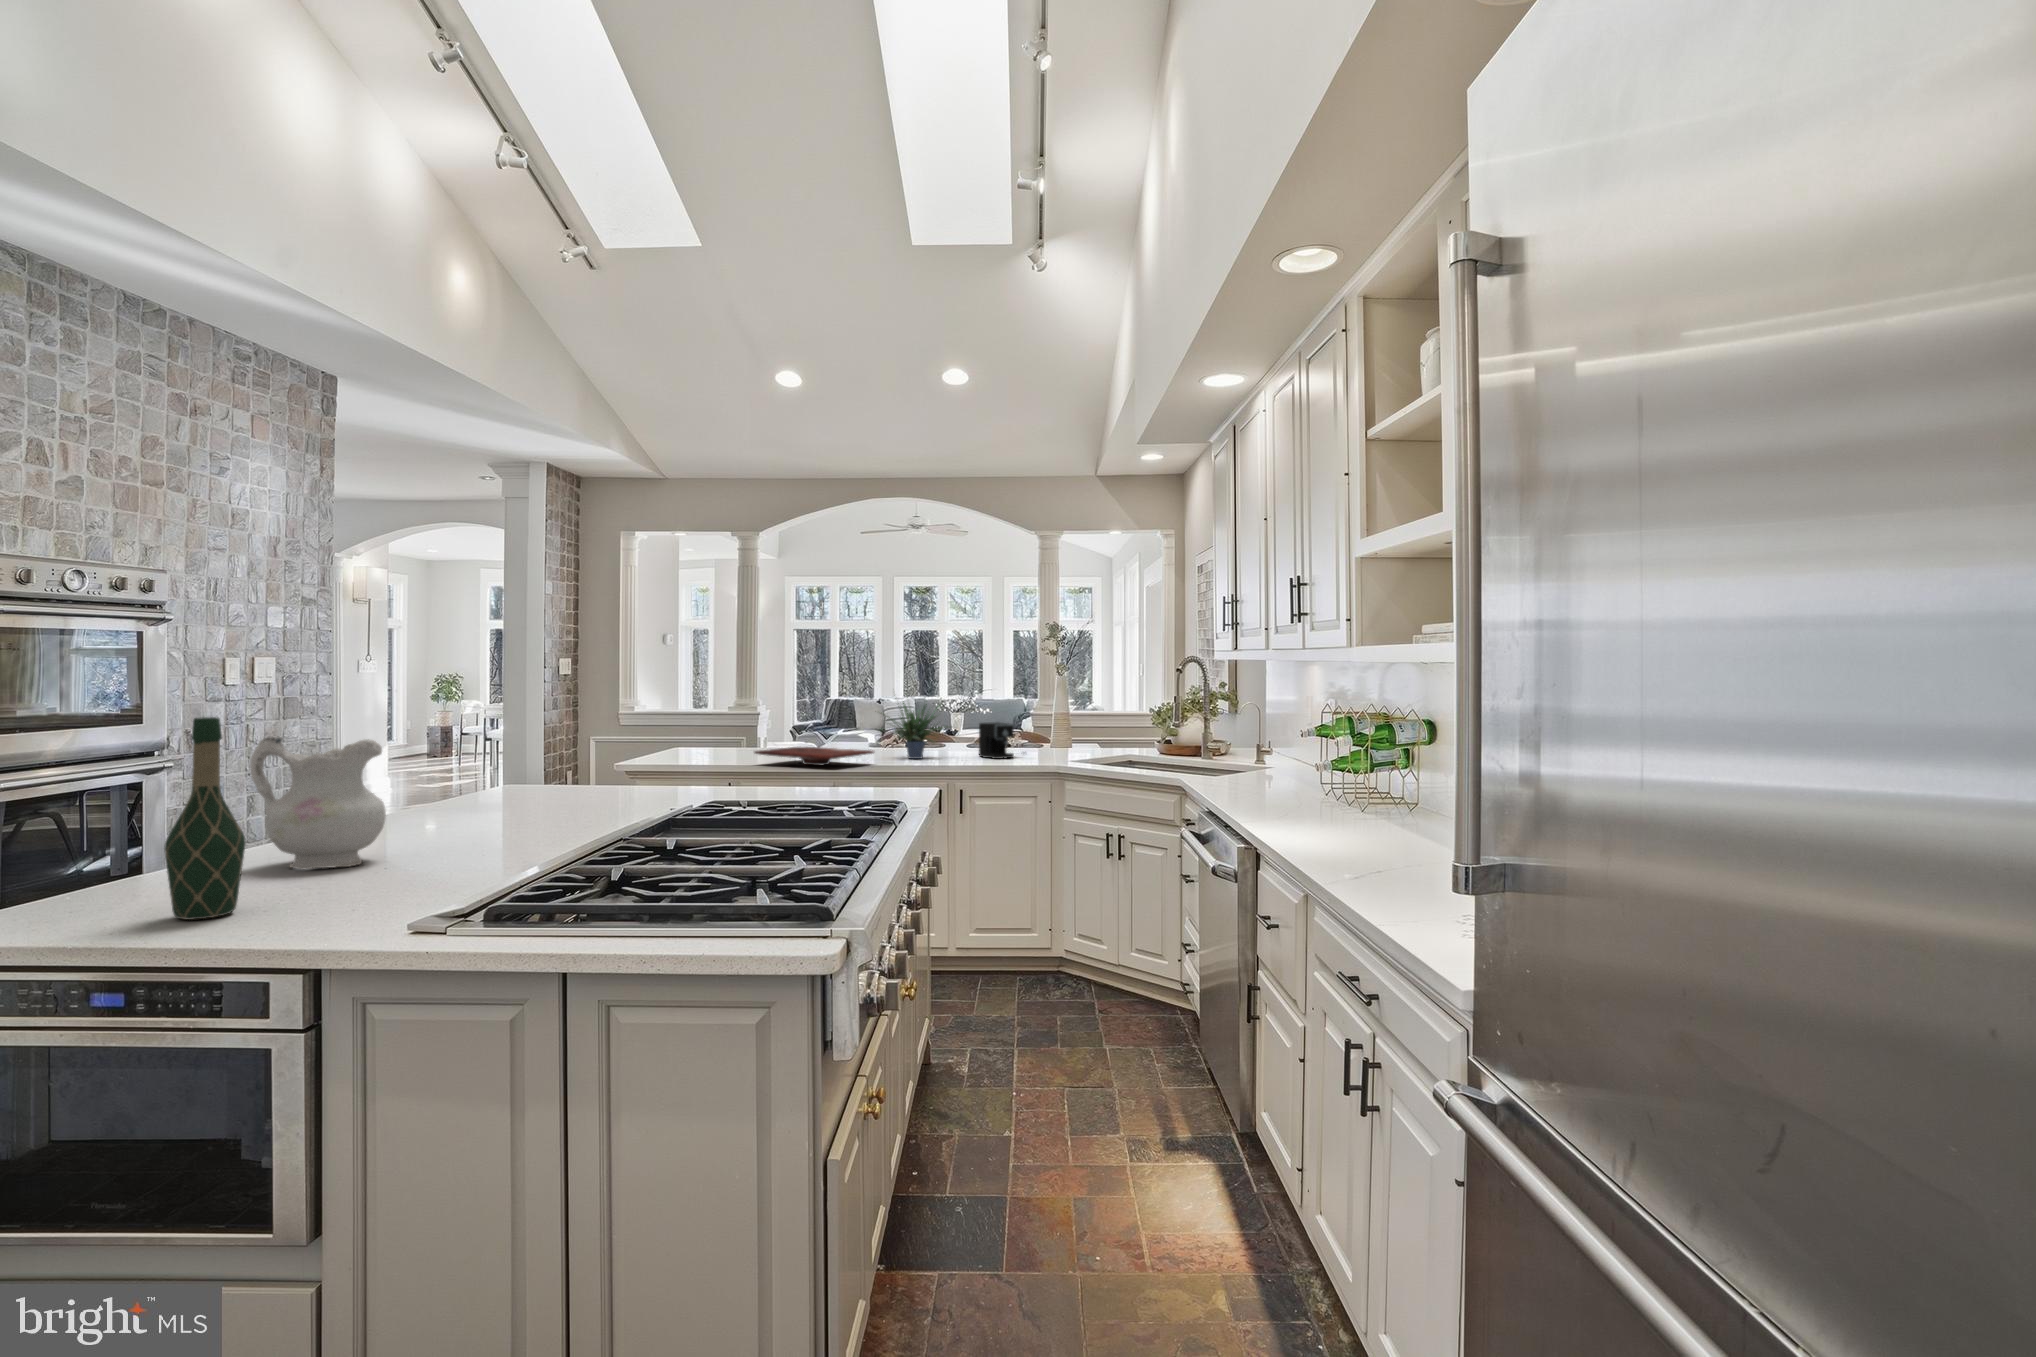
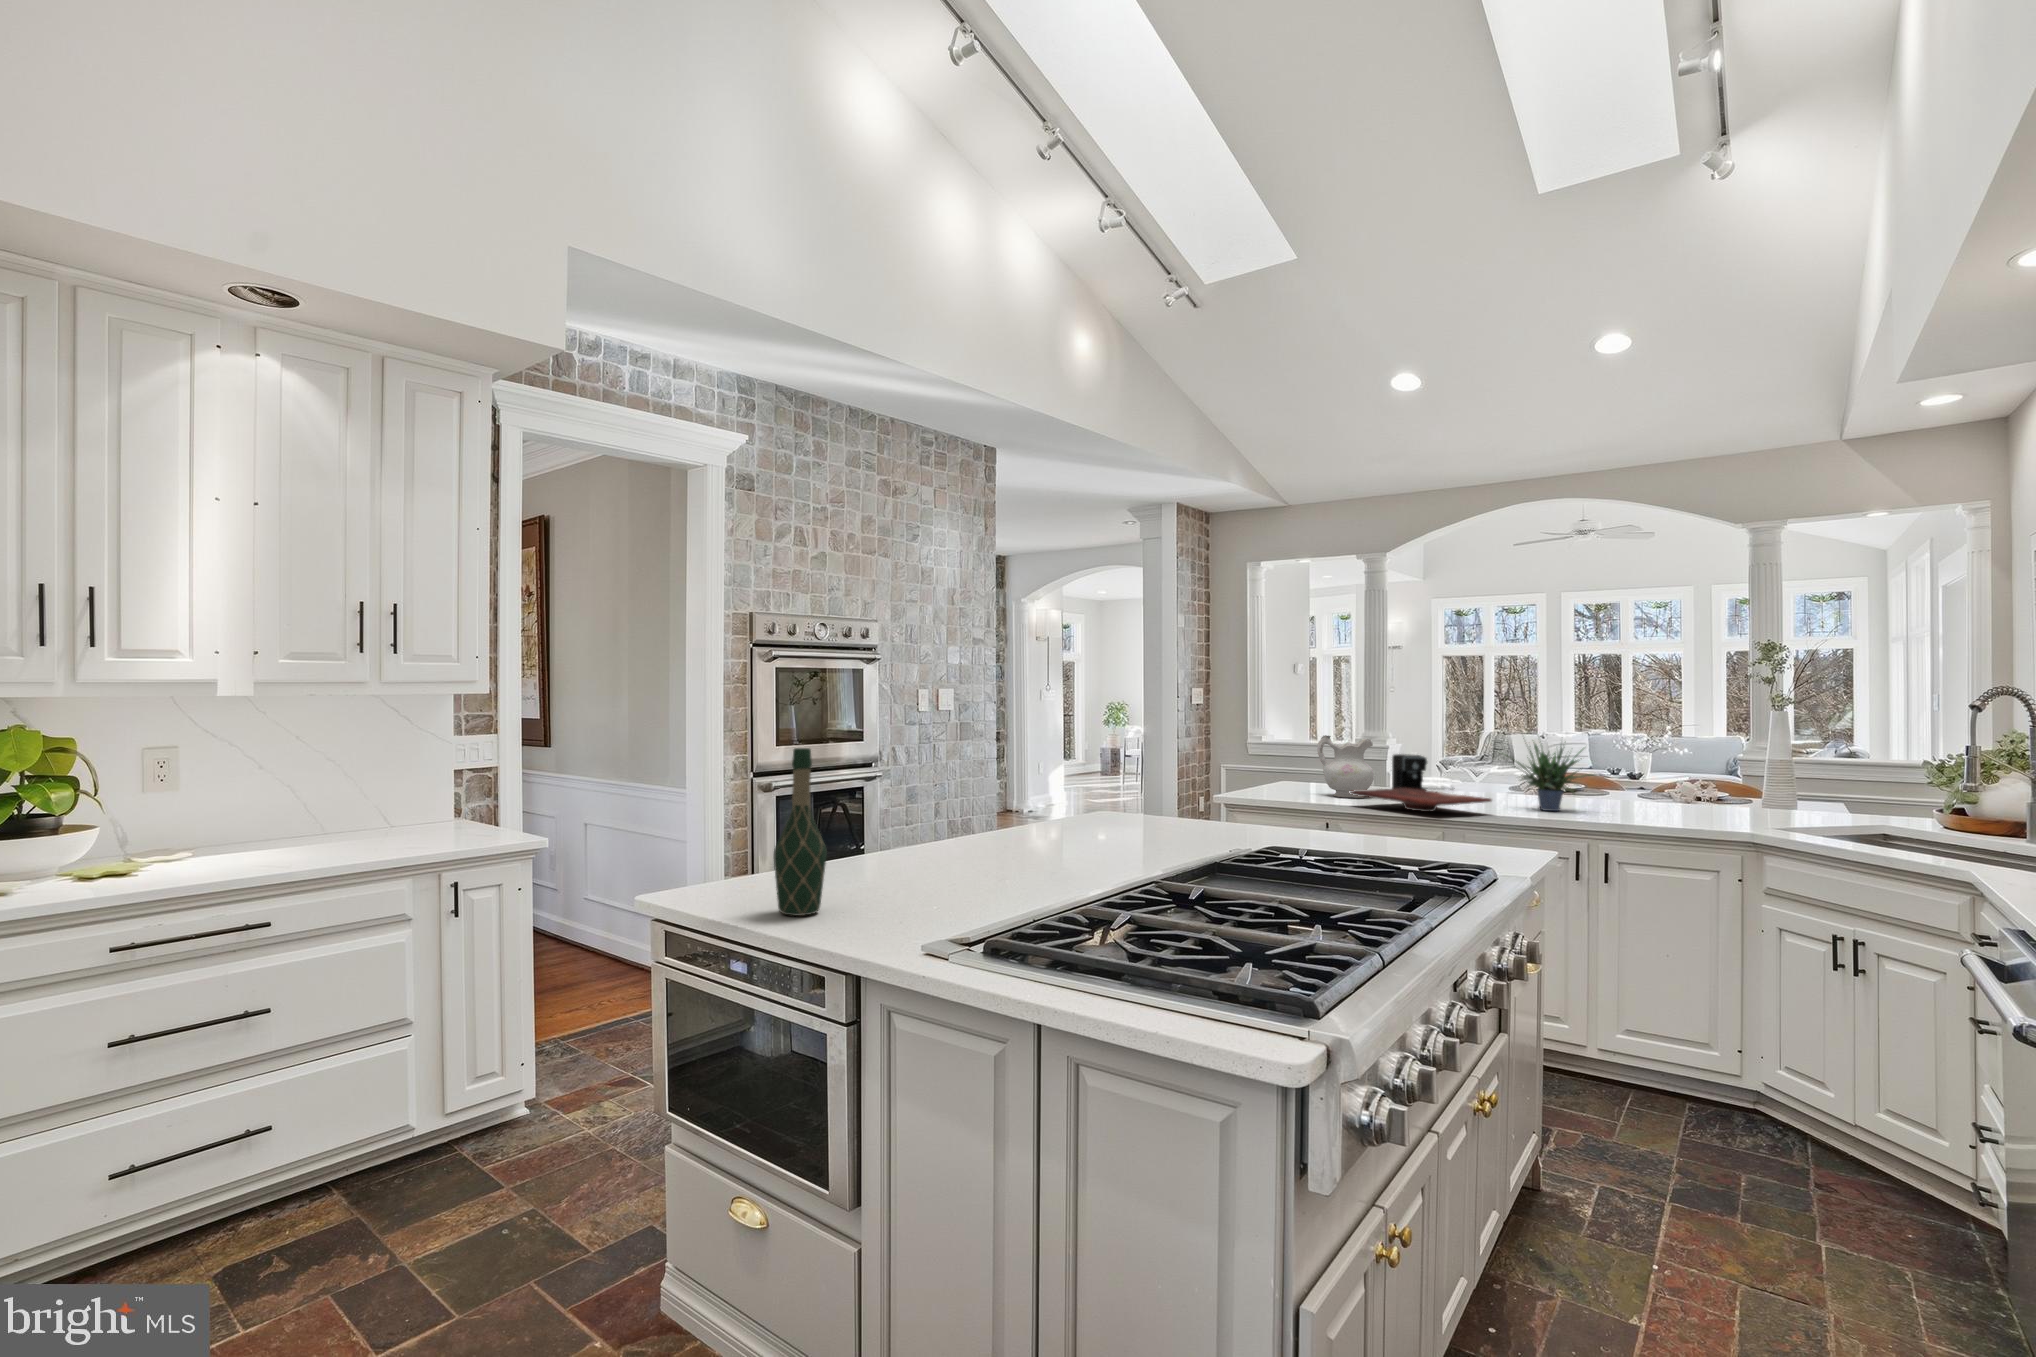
coffee maker: present [979,722,1014,759] -> present [1392,754,1427,790]
ceramic pitcher: present [250,737,386,869] -> present [1317,735,1374,798]

